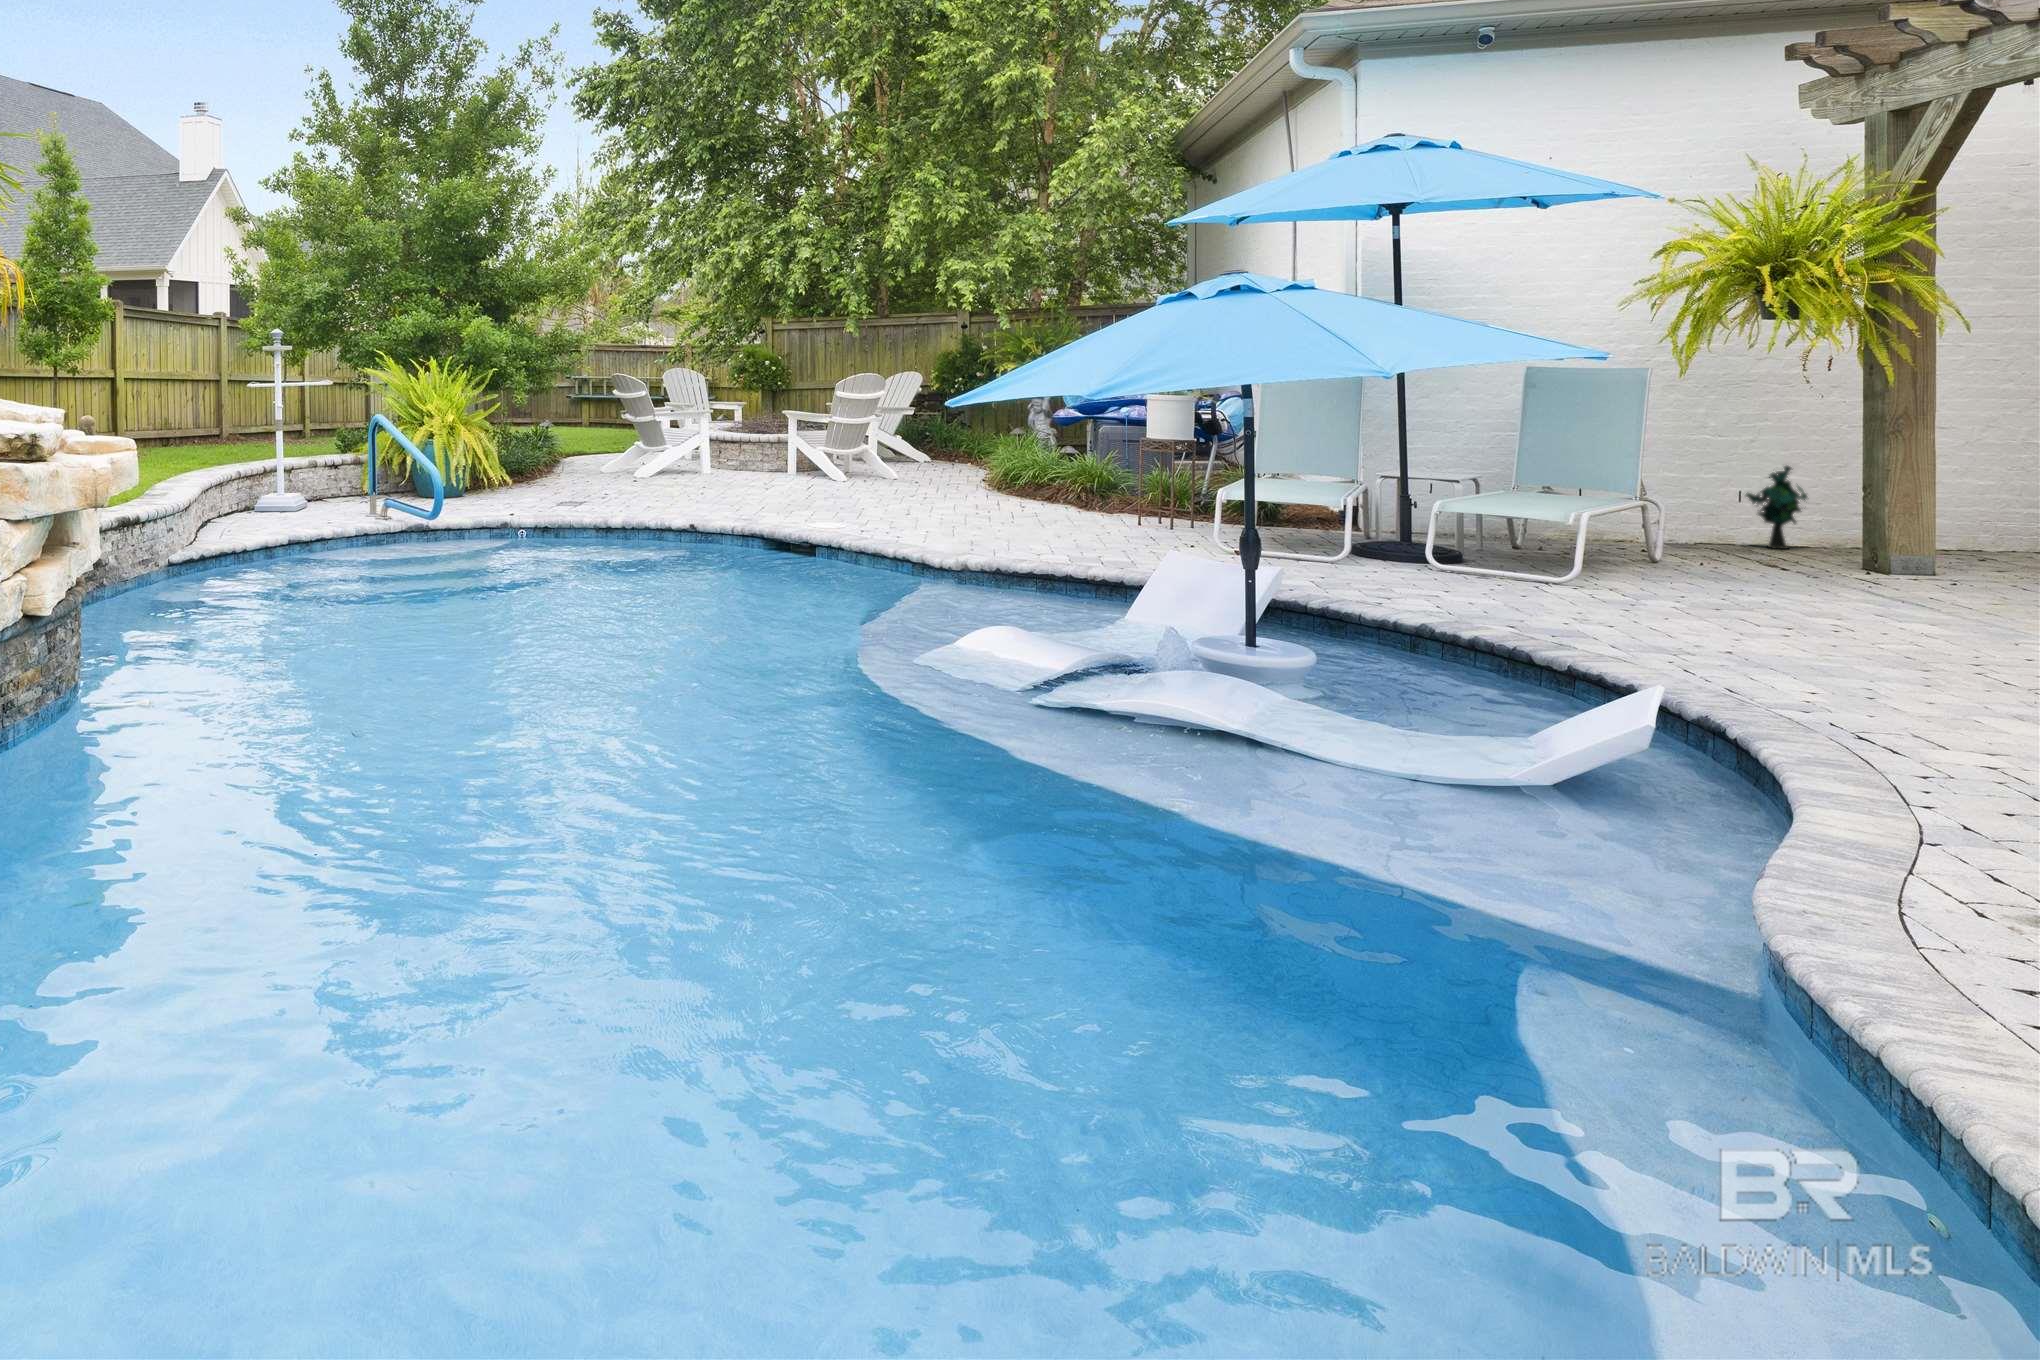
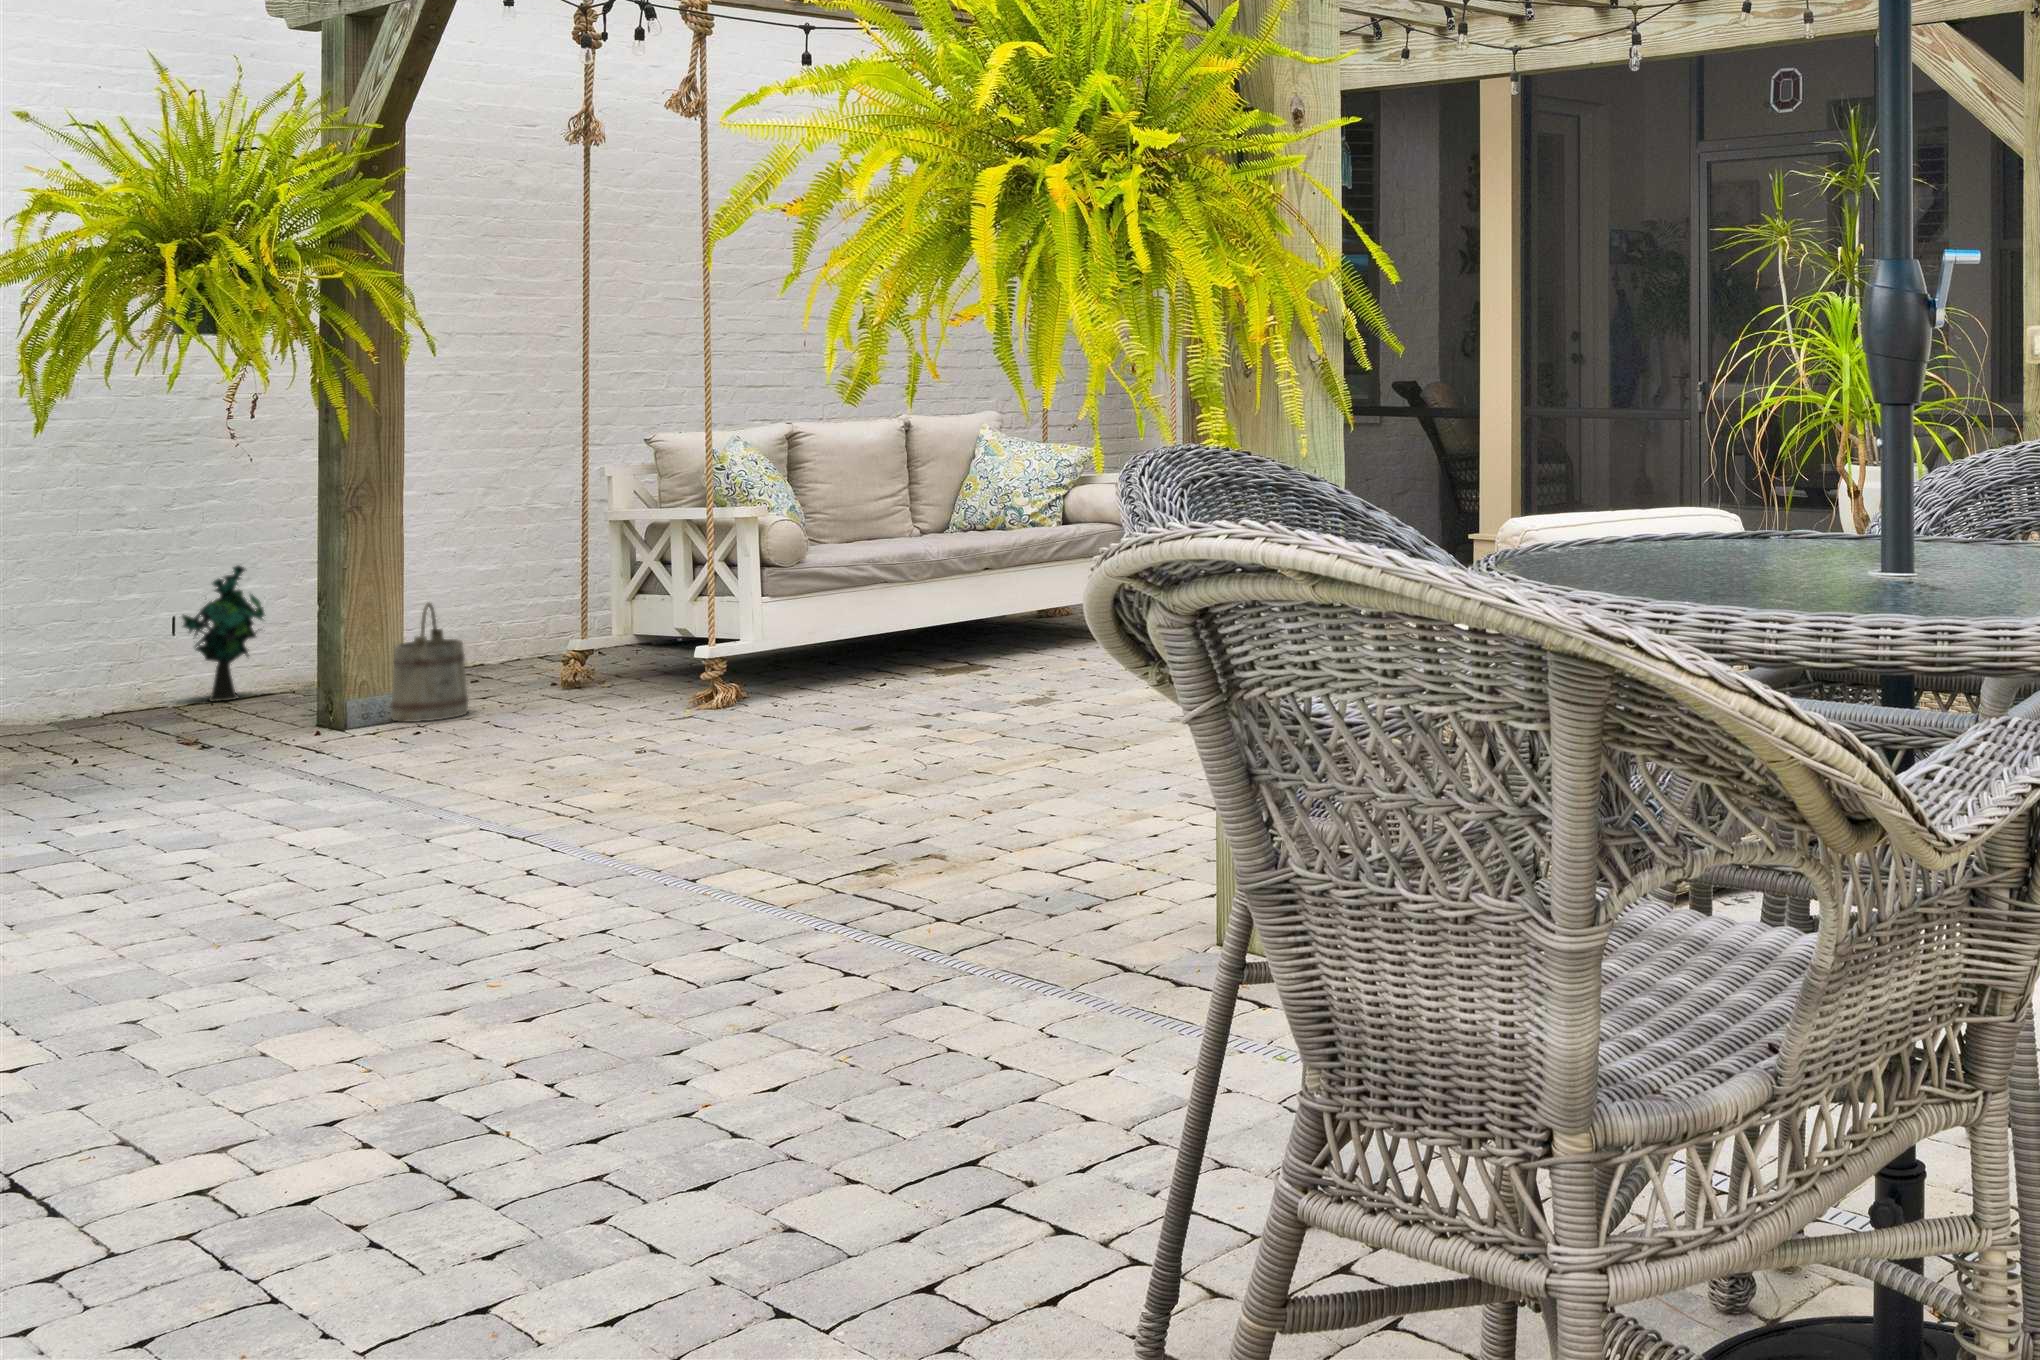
bucket: none [1925,500,1994,581] -> present [391,603,468,722]

